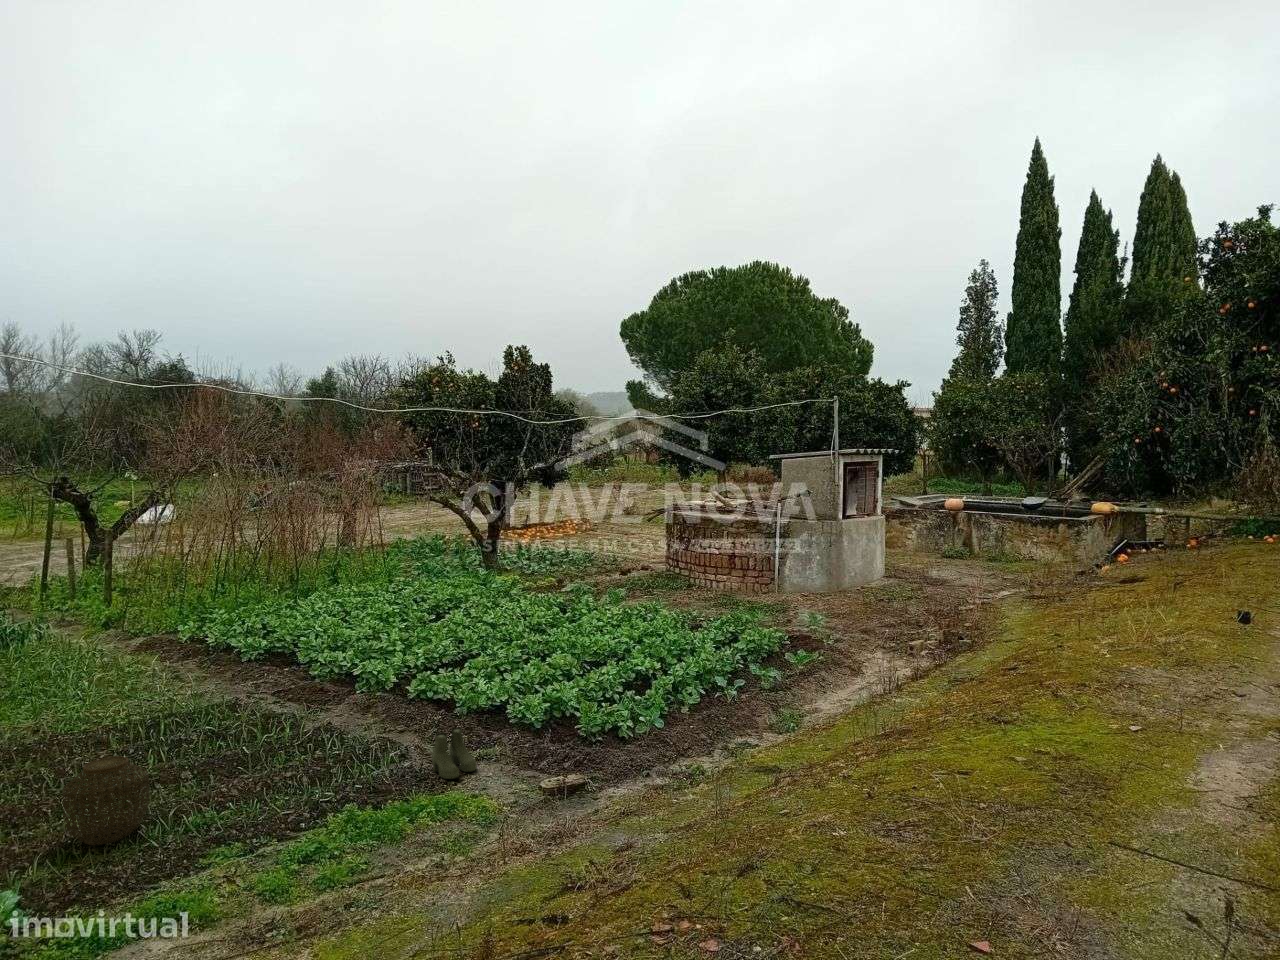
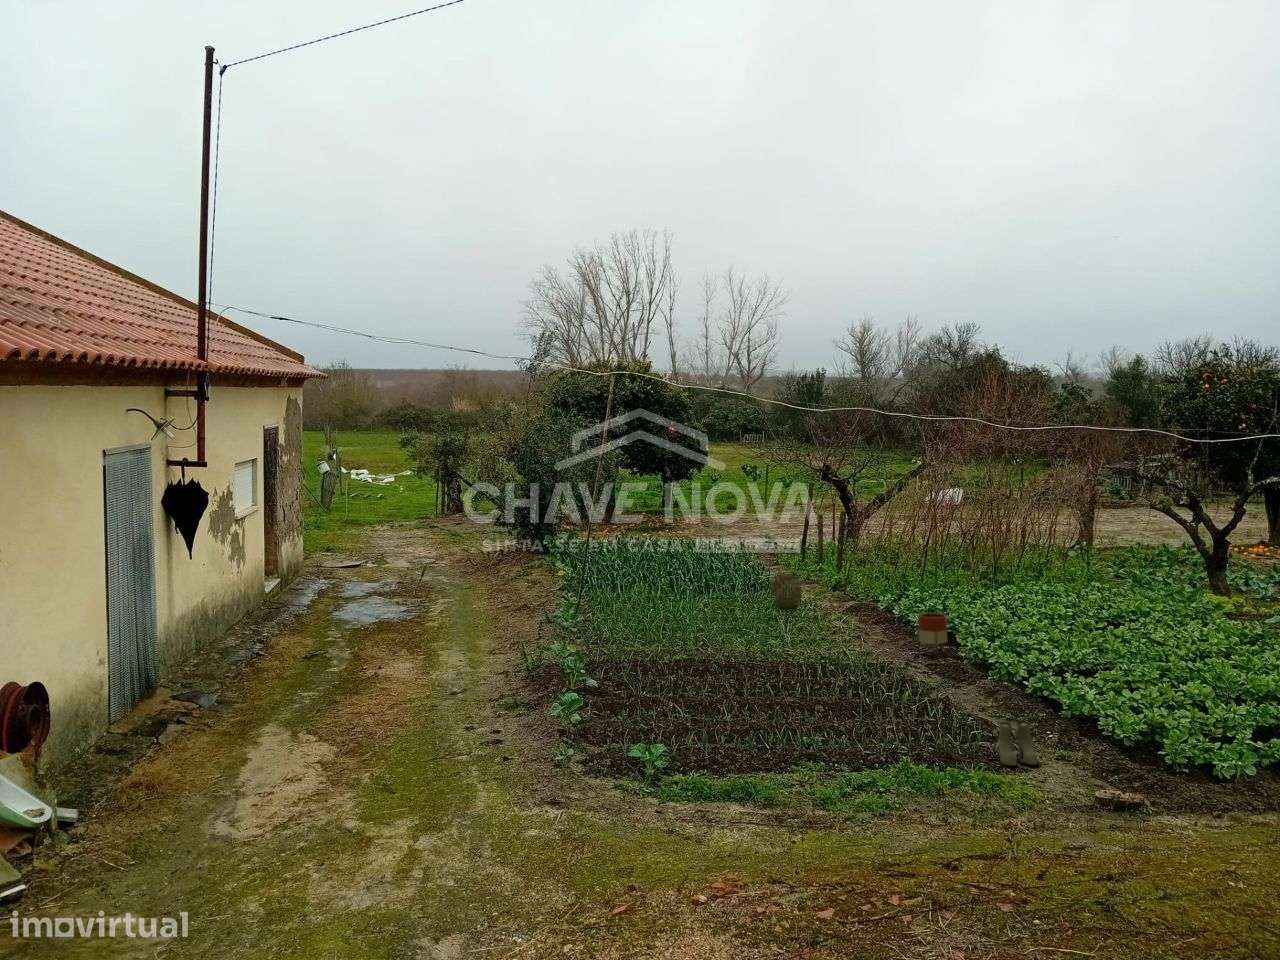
planter: none [260,633,294,683] -> present [918,613,947,653]
woven basket: present [62,756,149,845] -> present [771,574,802,609]

